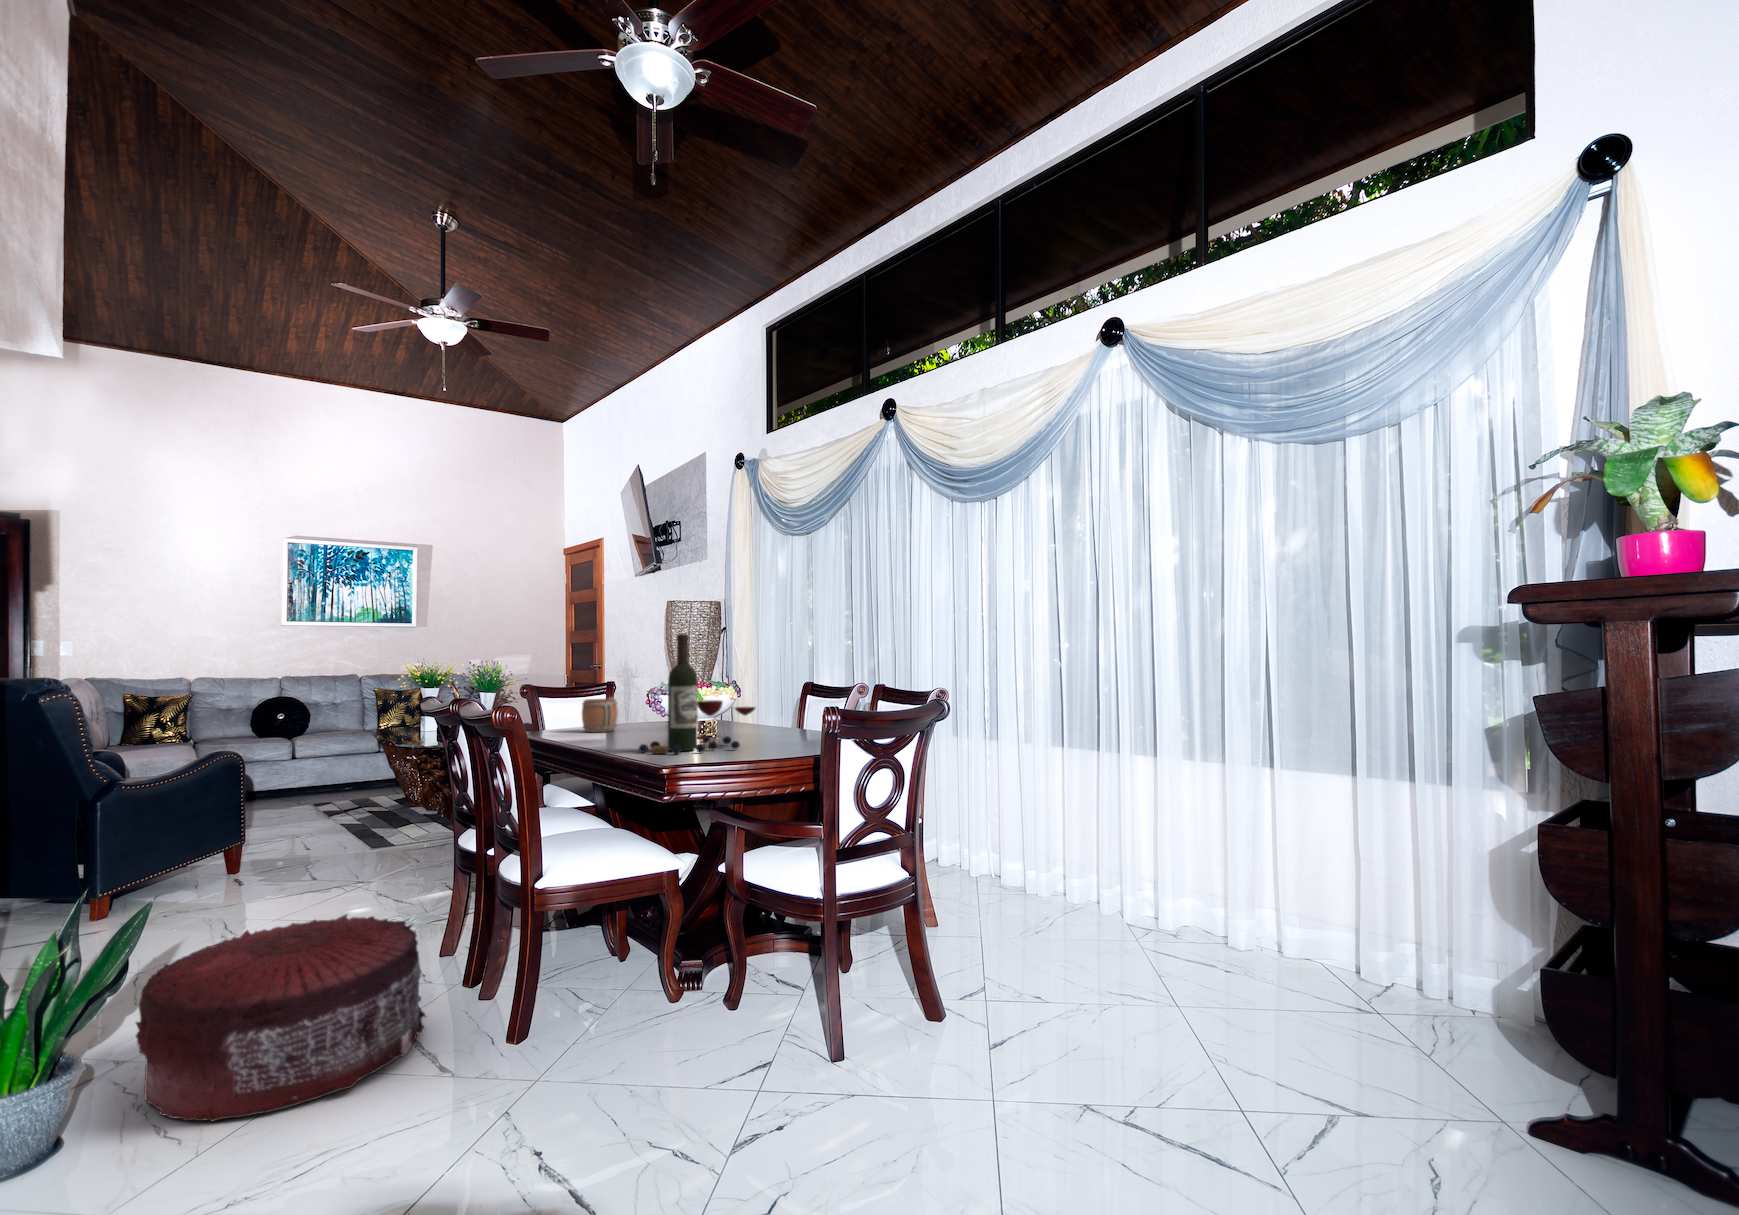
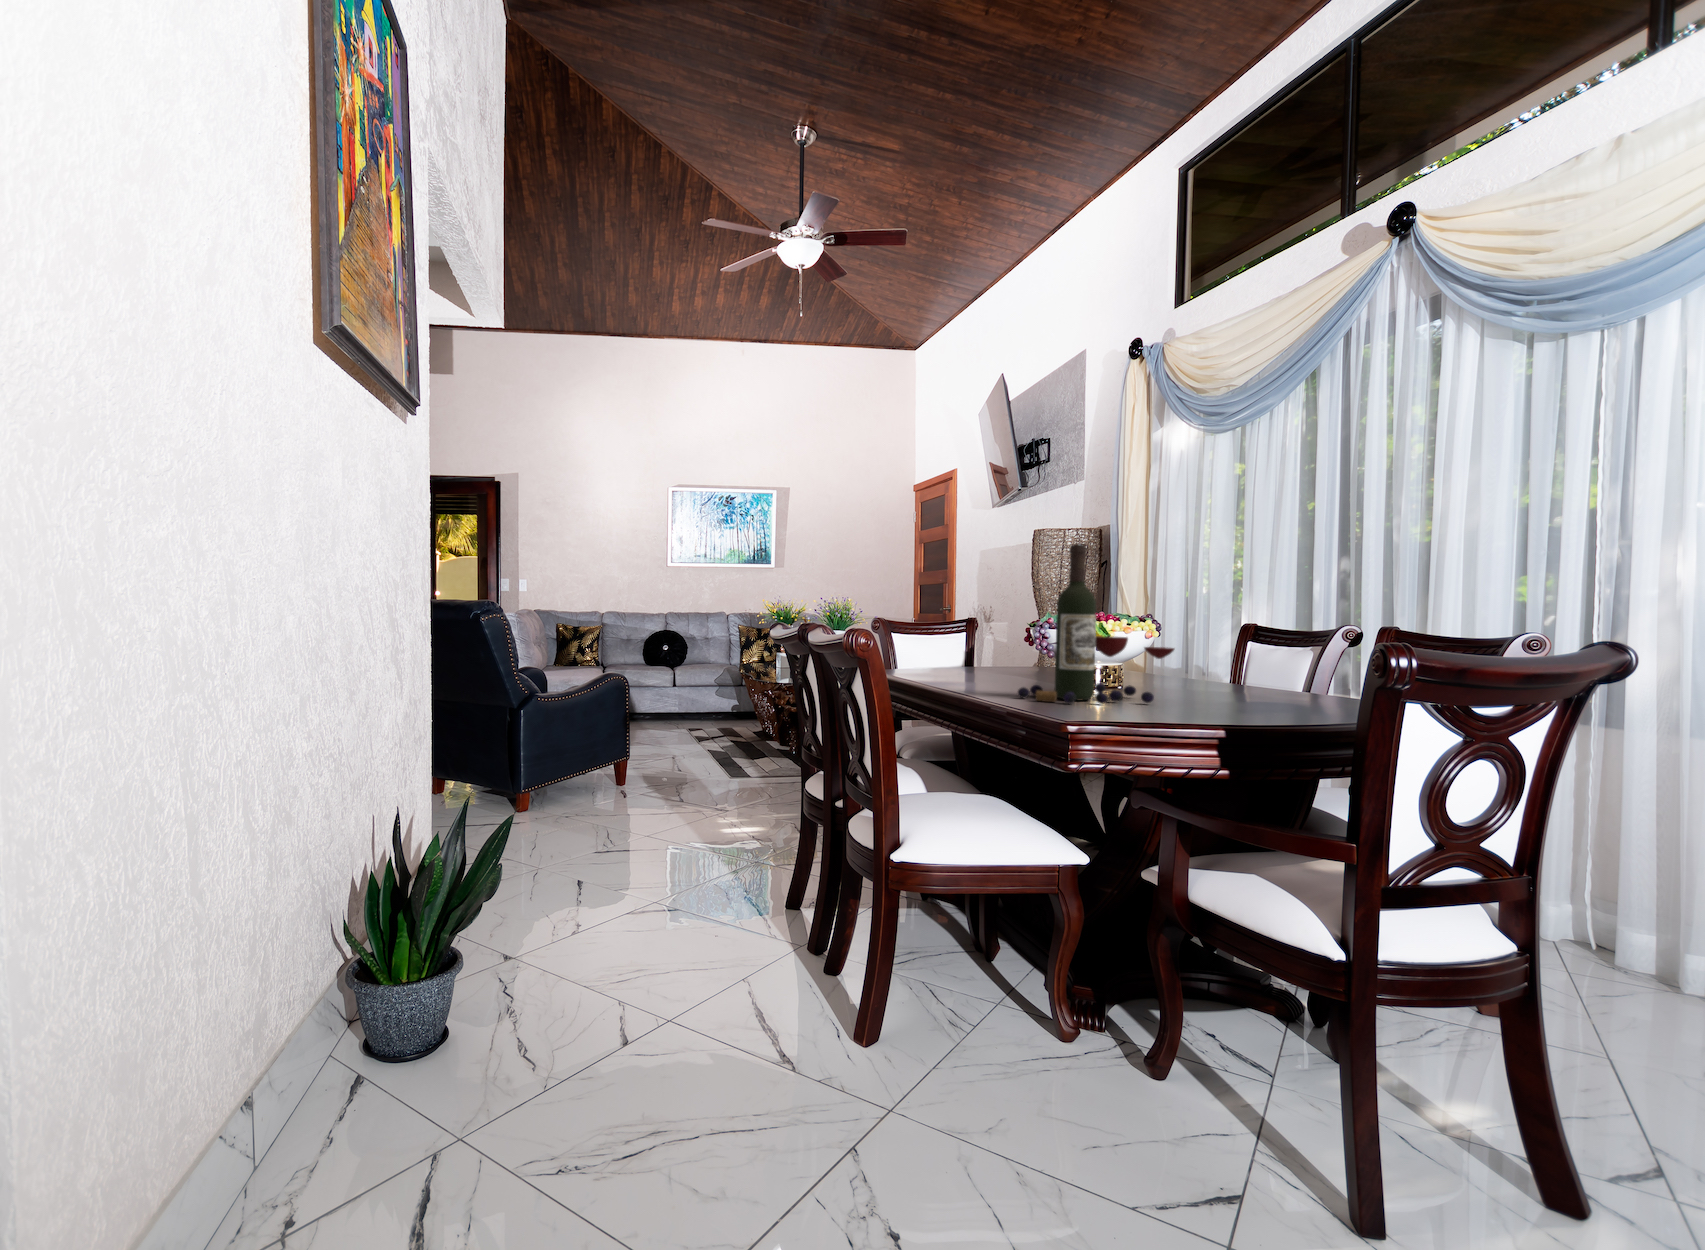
mug: present [582,698,618,732] -> none [938,633,978,673]
pouf: present [136,914,426,1121] -> none [493,849,771,1070]

